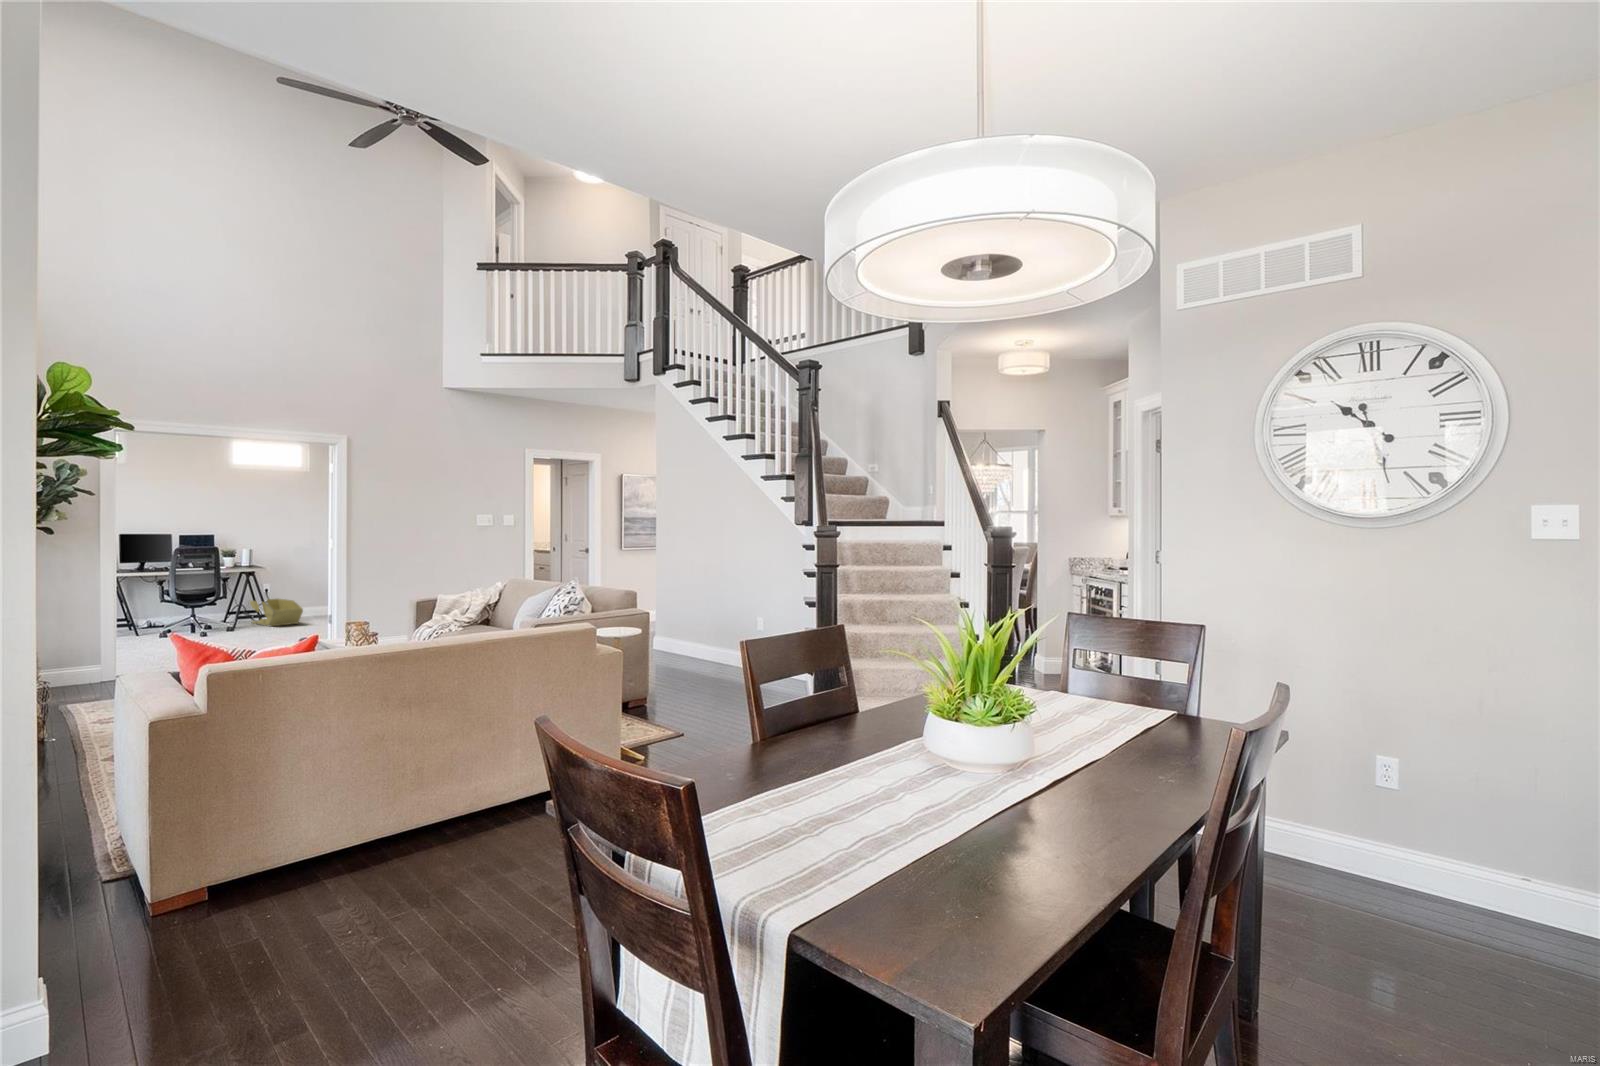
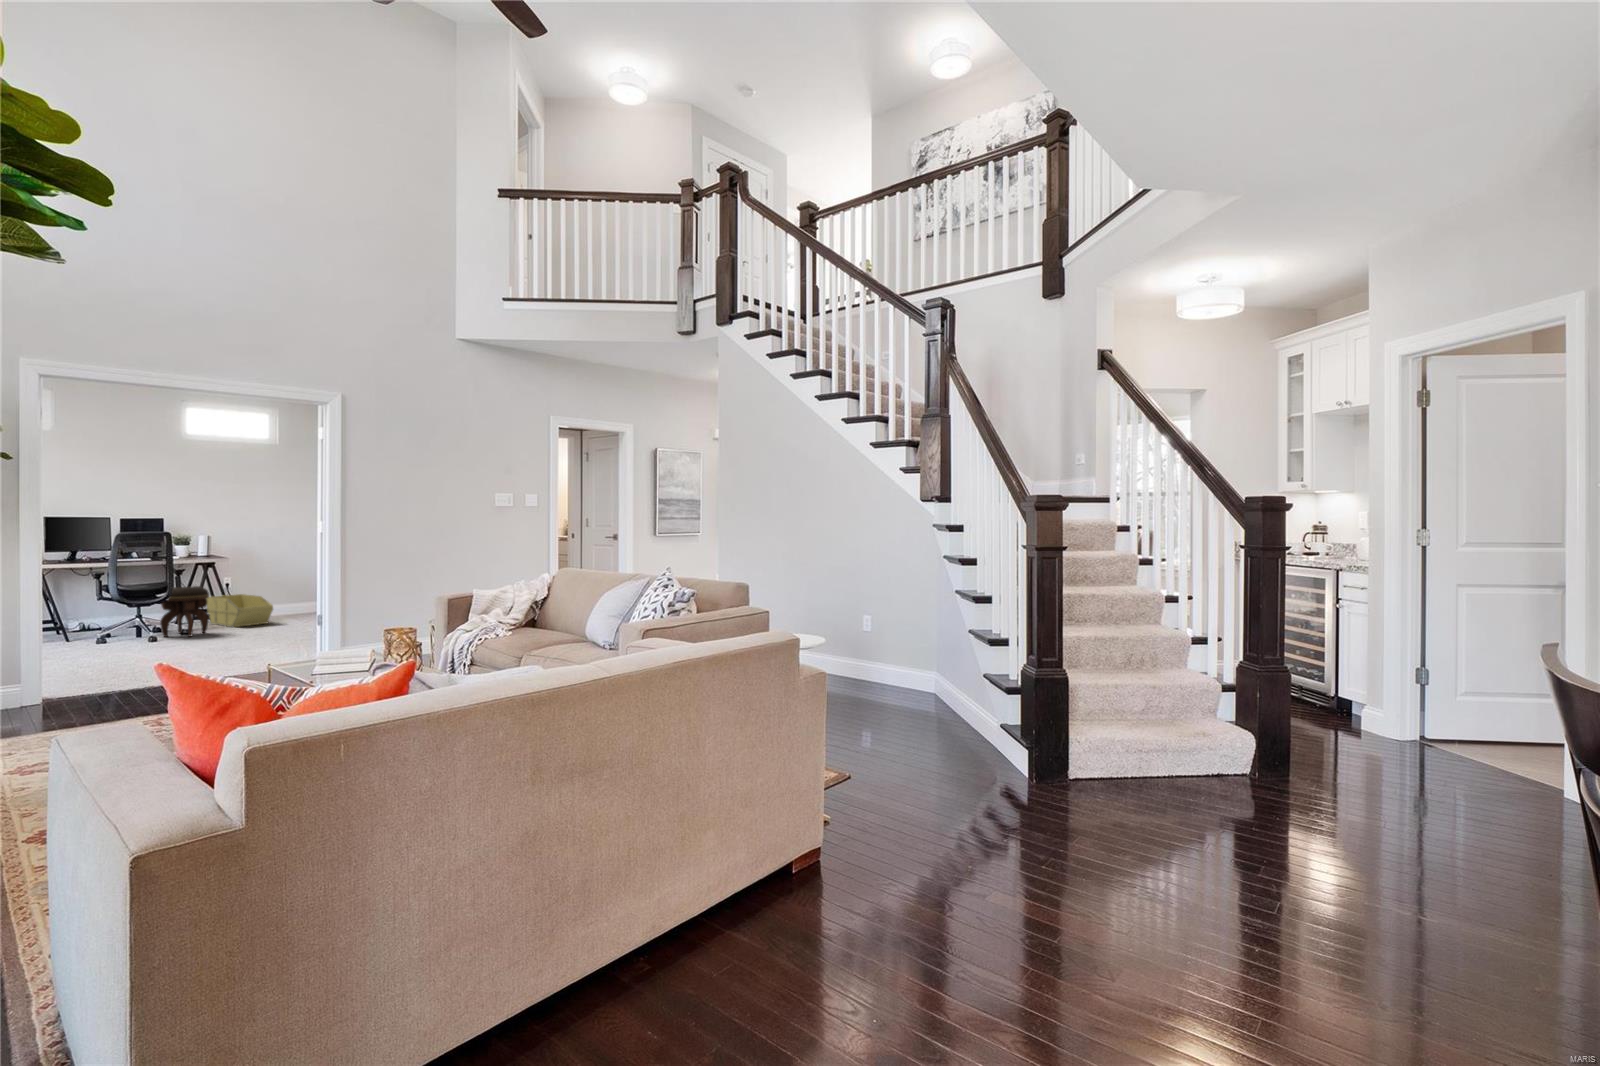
footstool: none [209,591,249,634] -> present [160,586,209,637]

